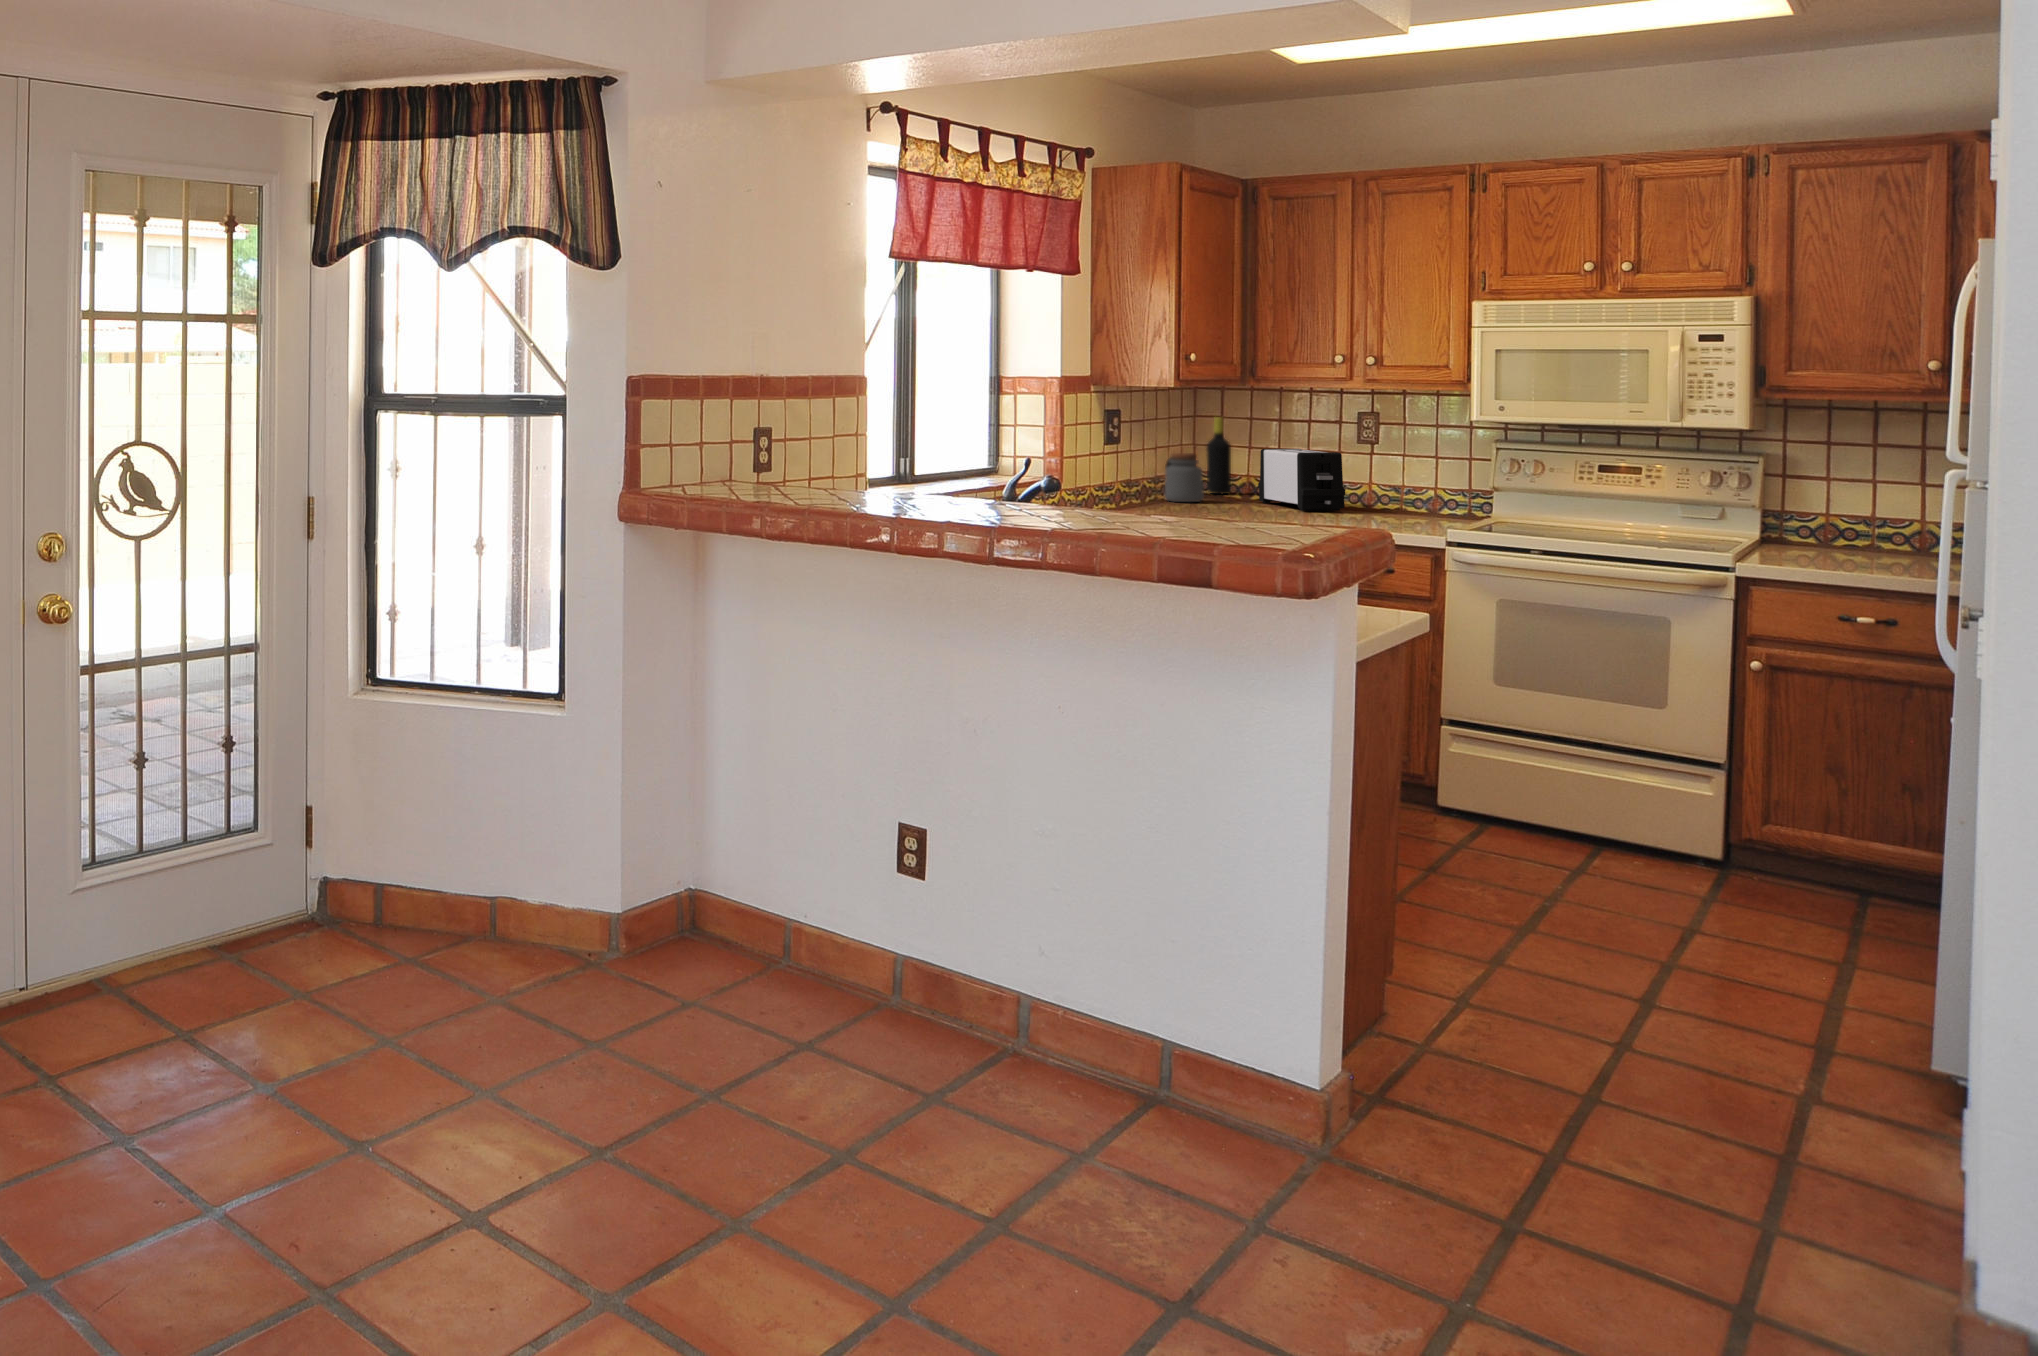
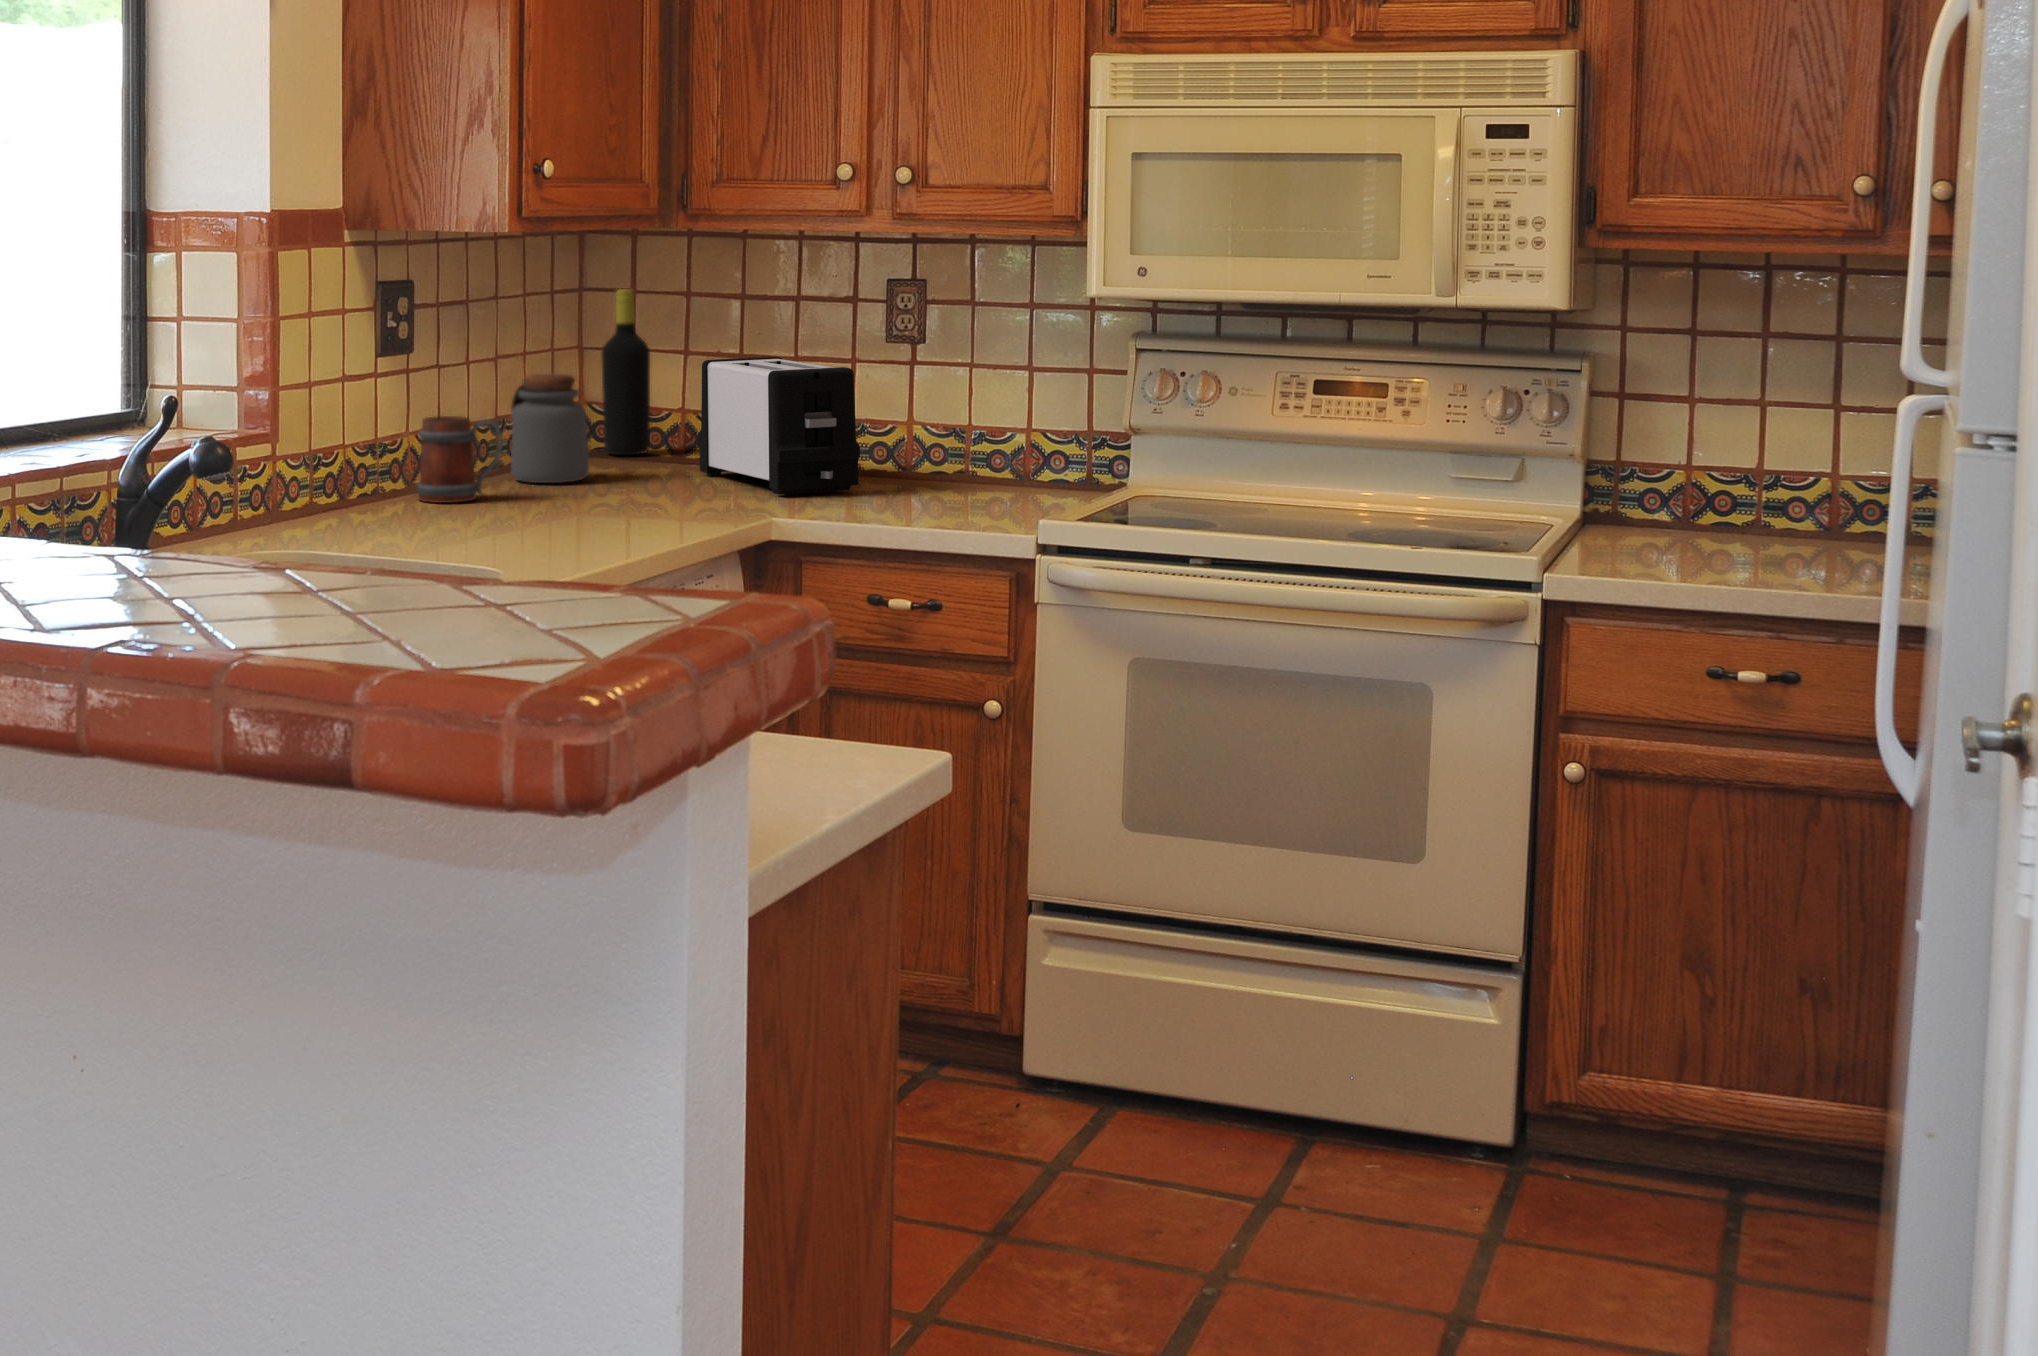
mug: none [1122,468,1164,507] -> present [417,416,503,503]

